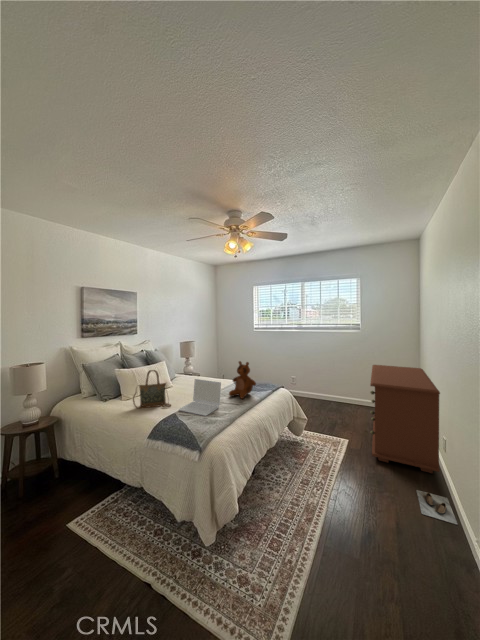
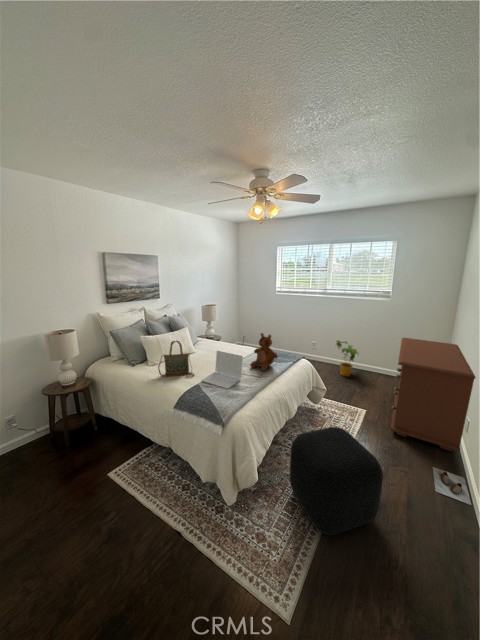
house plant: none [312,372,336,408] -> present [336,340,358,376]
ottoman: none [272,448,366,569] -> present [289,427,383,535]

